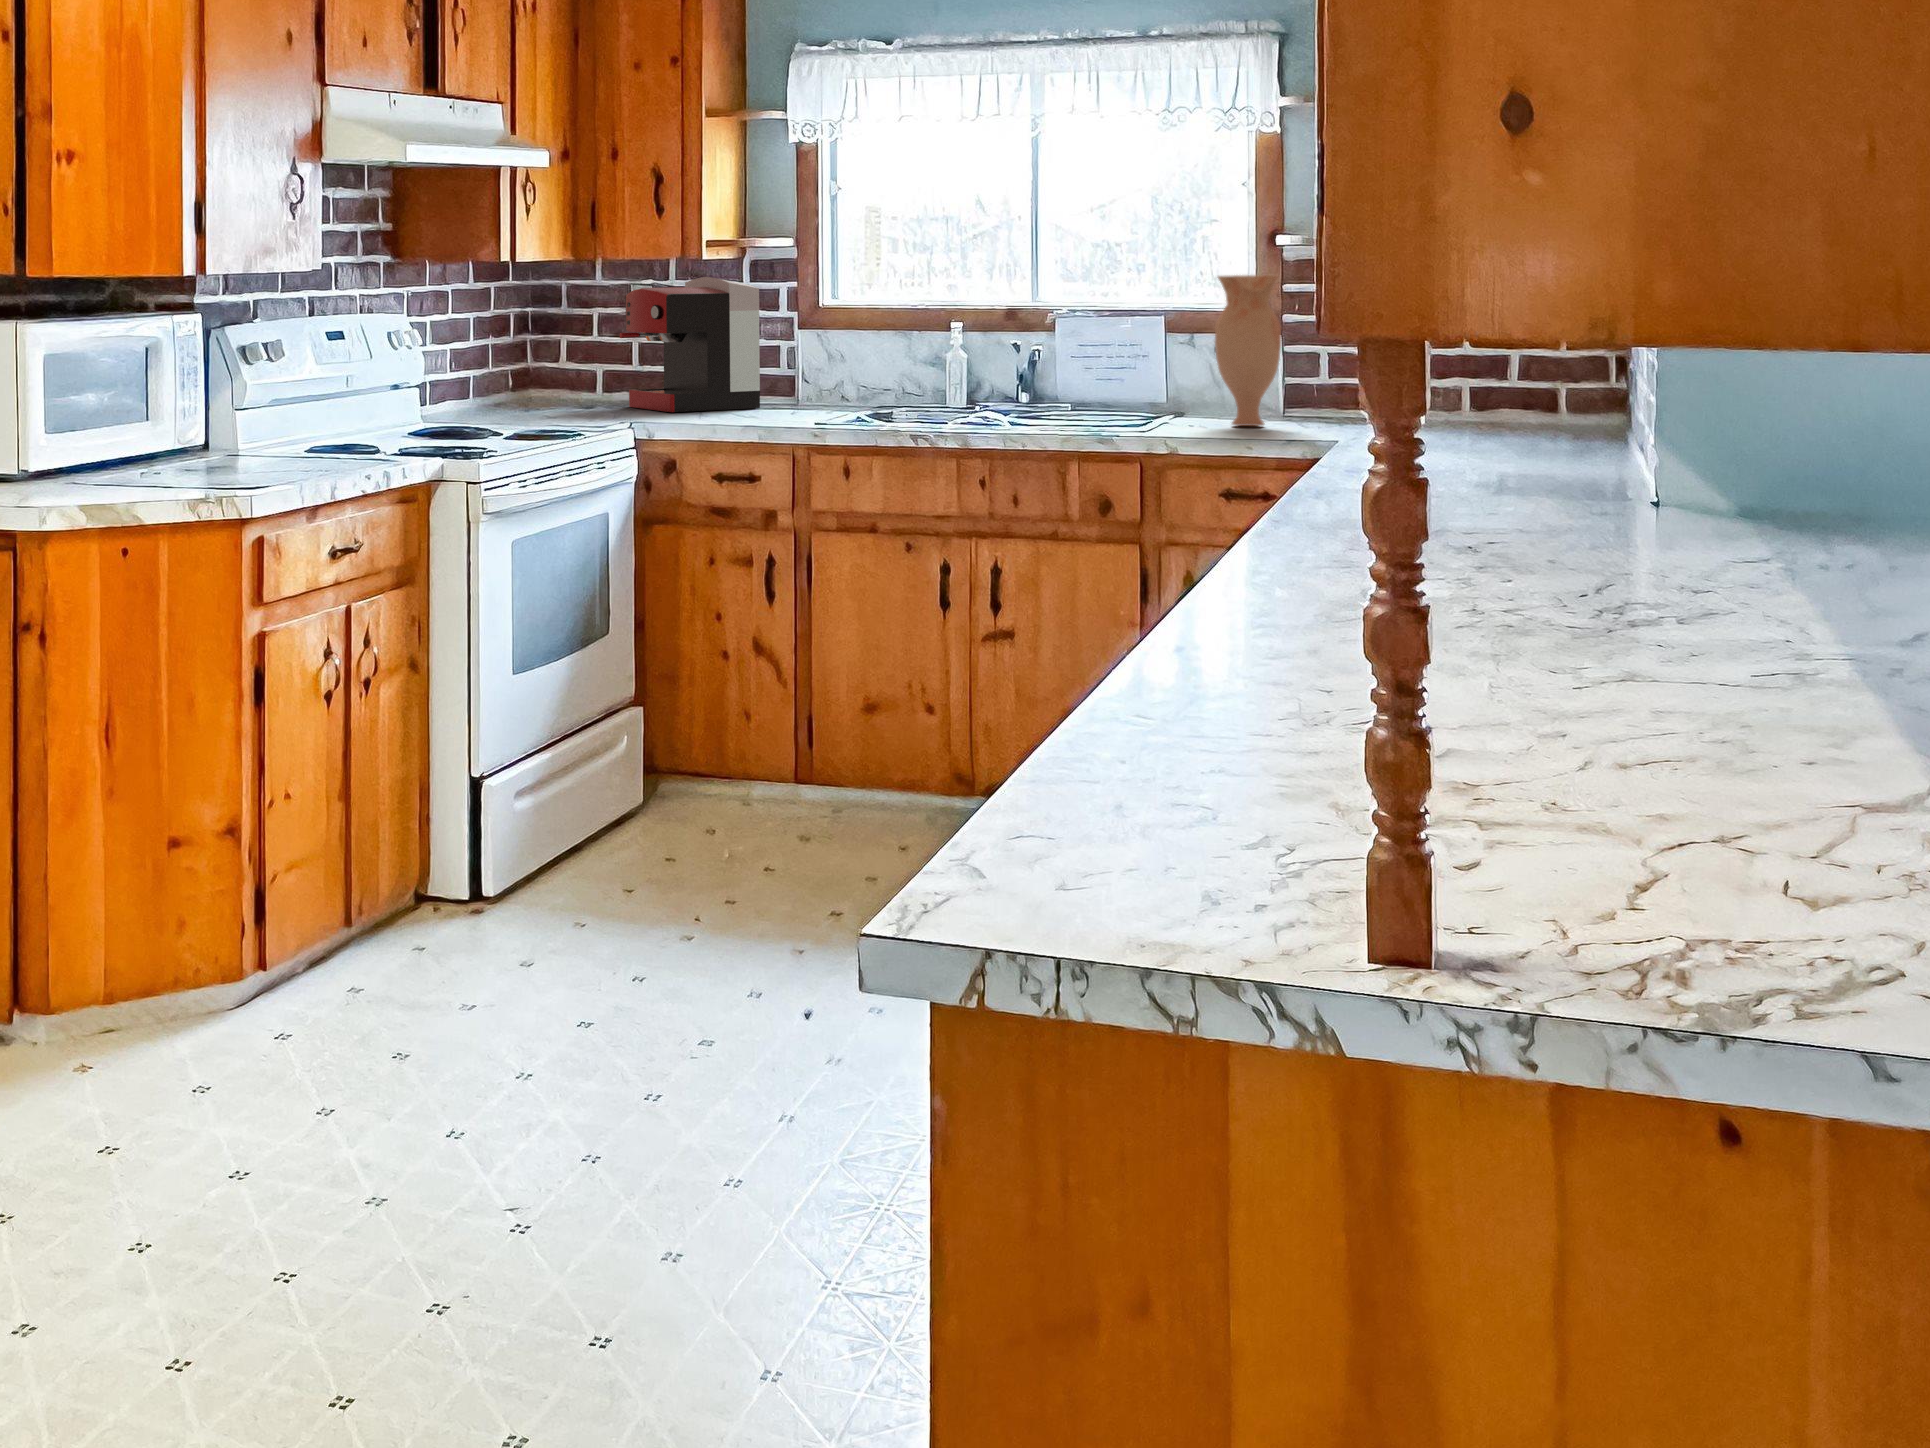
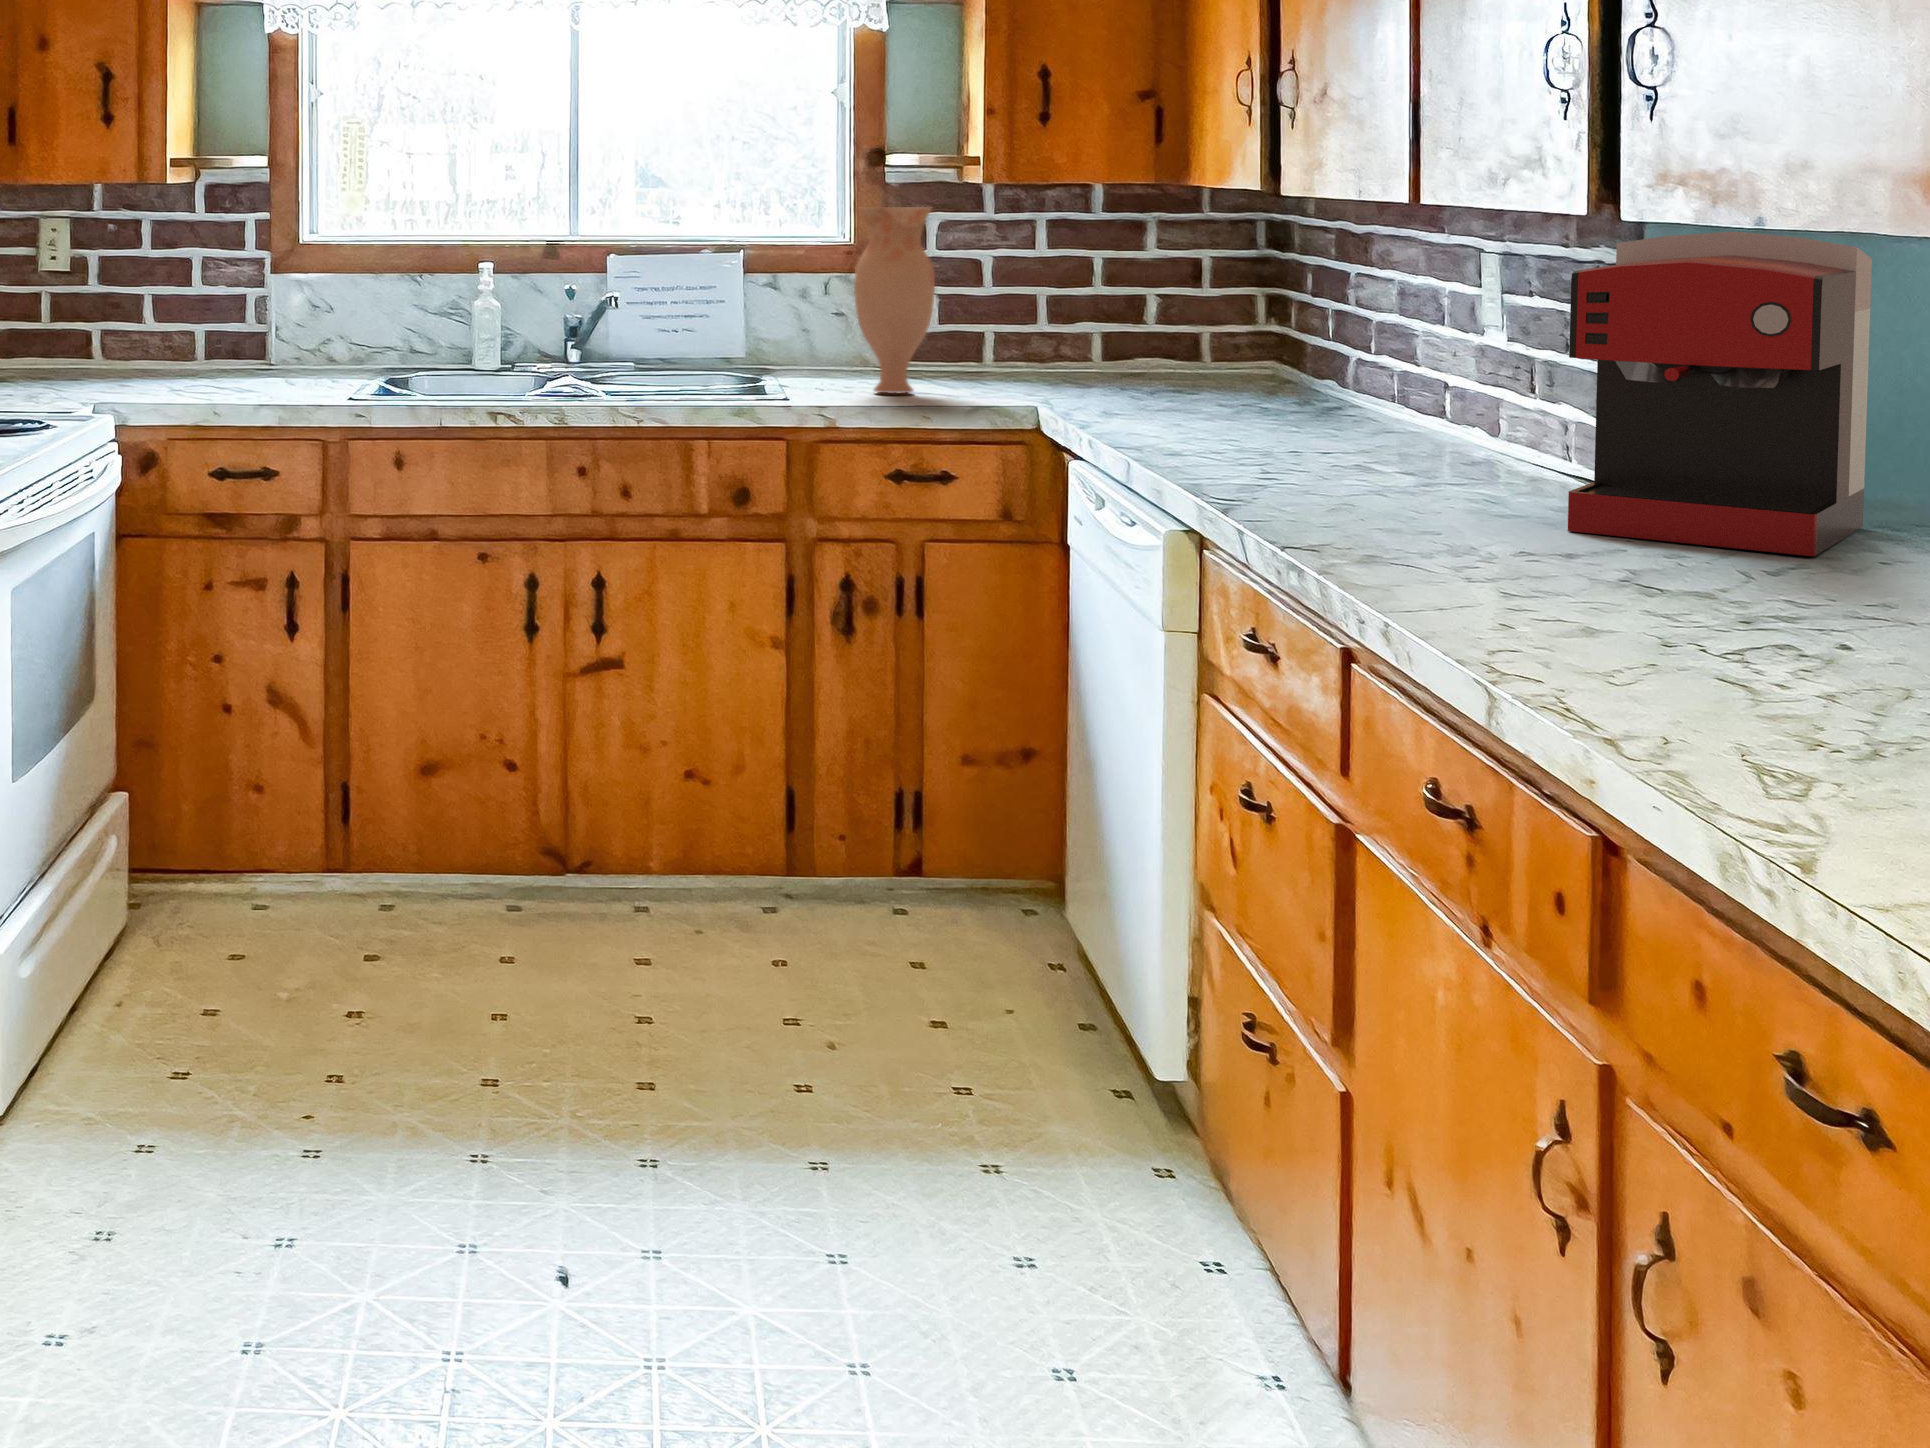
coffee maker: present [620,277,760,412] -> present [1568,232,1872,556]

